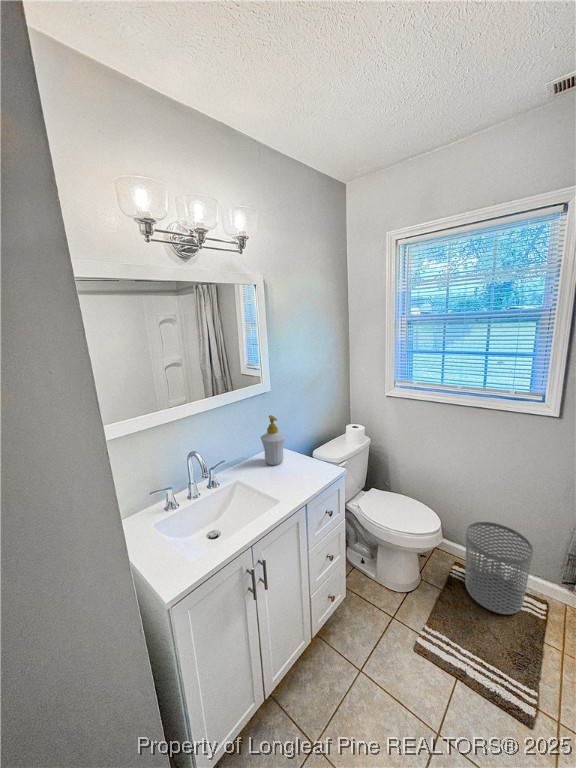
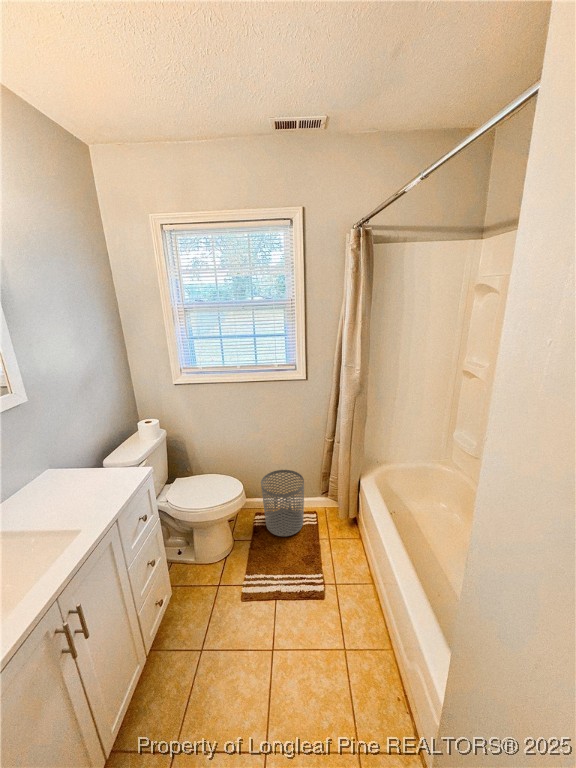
soap bottle: present [261,415,285,465] -> none [26,432,68,494]

